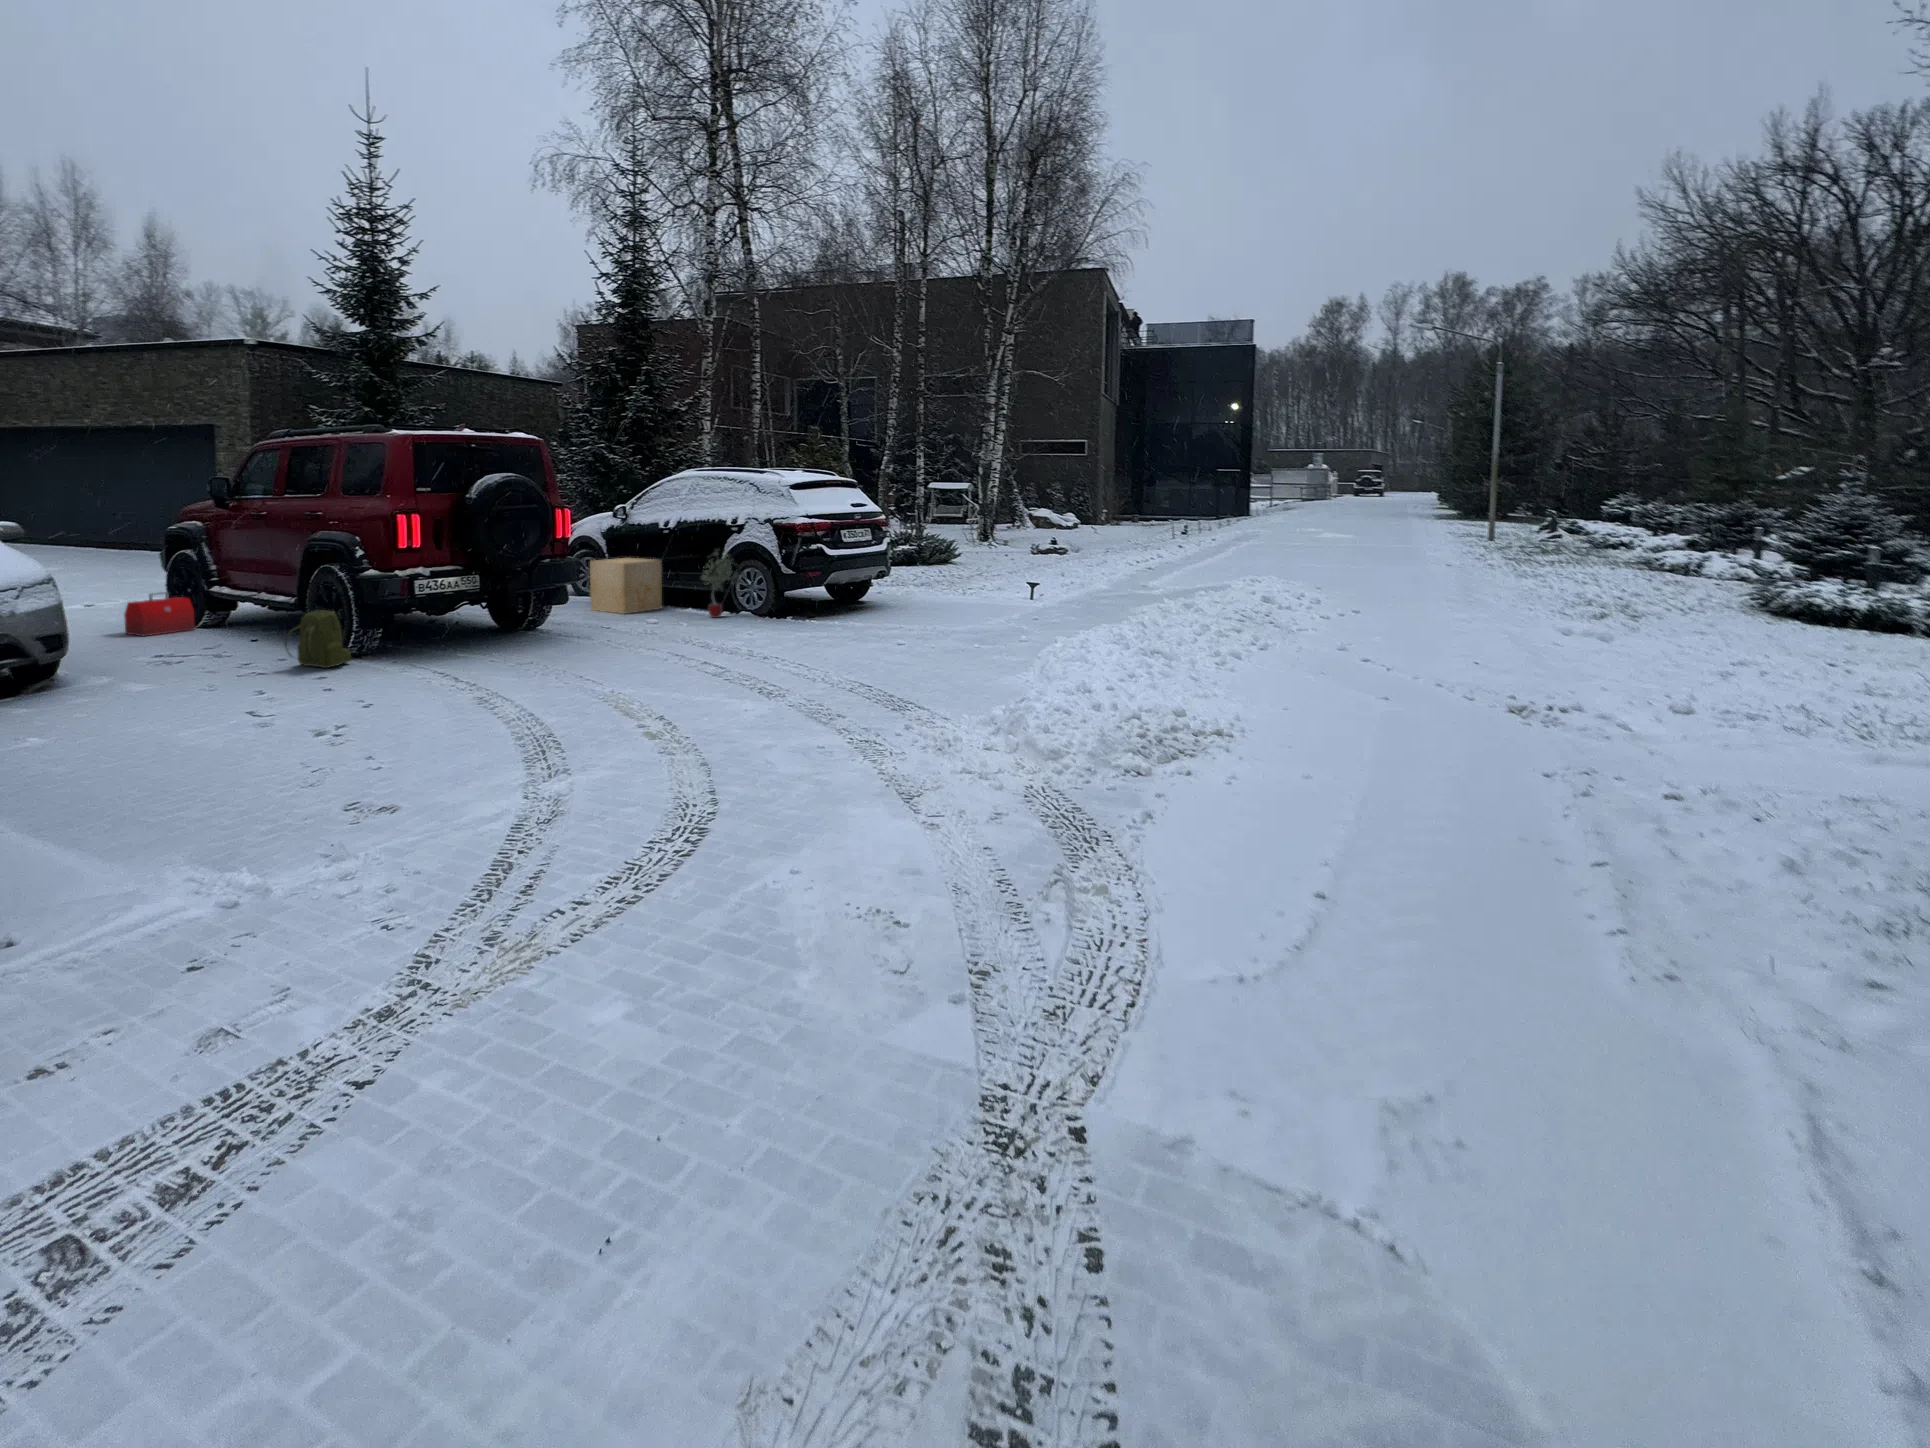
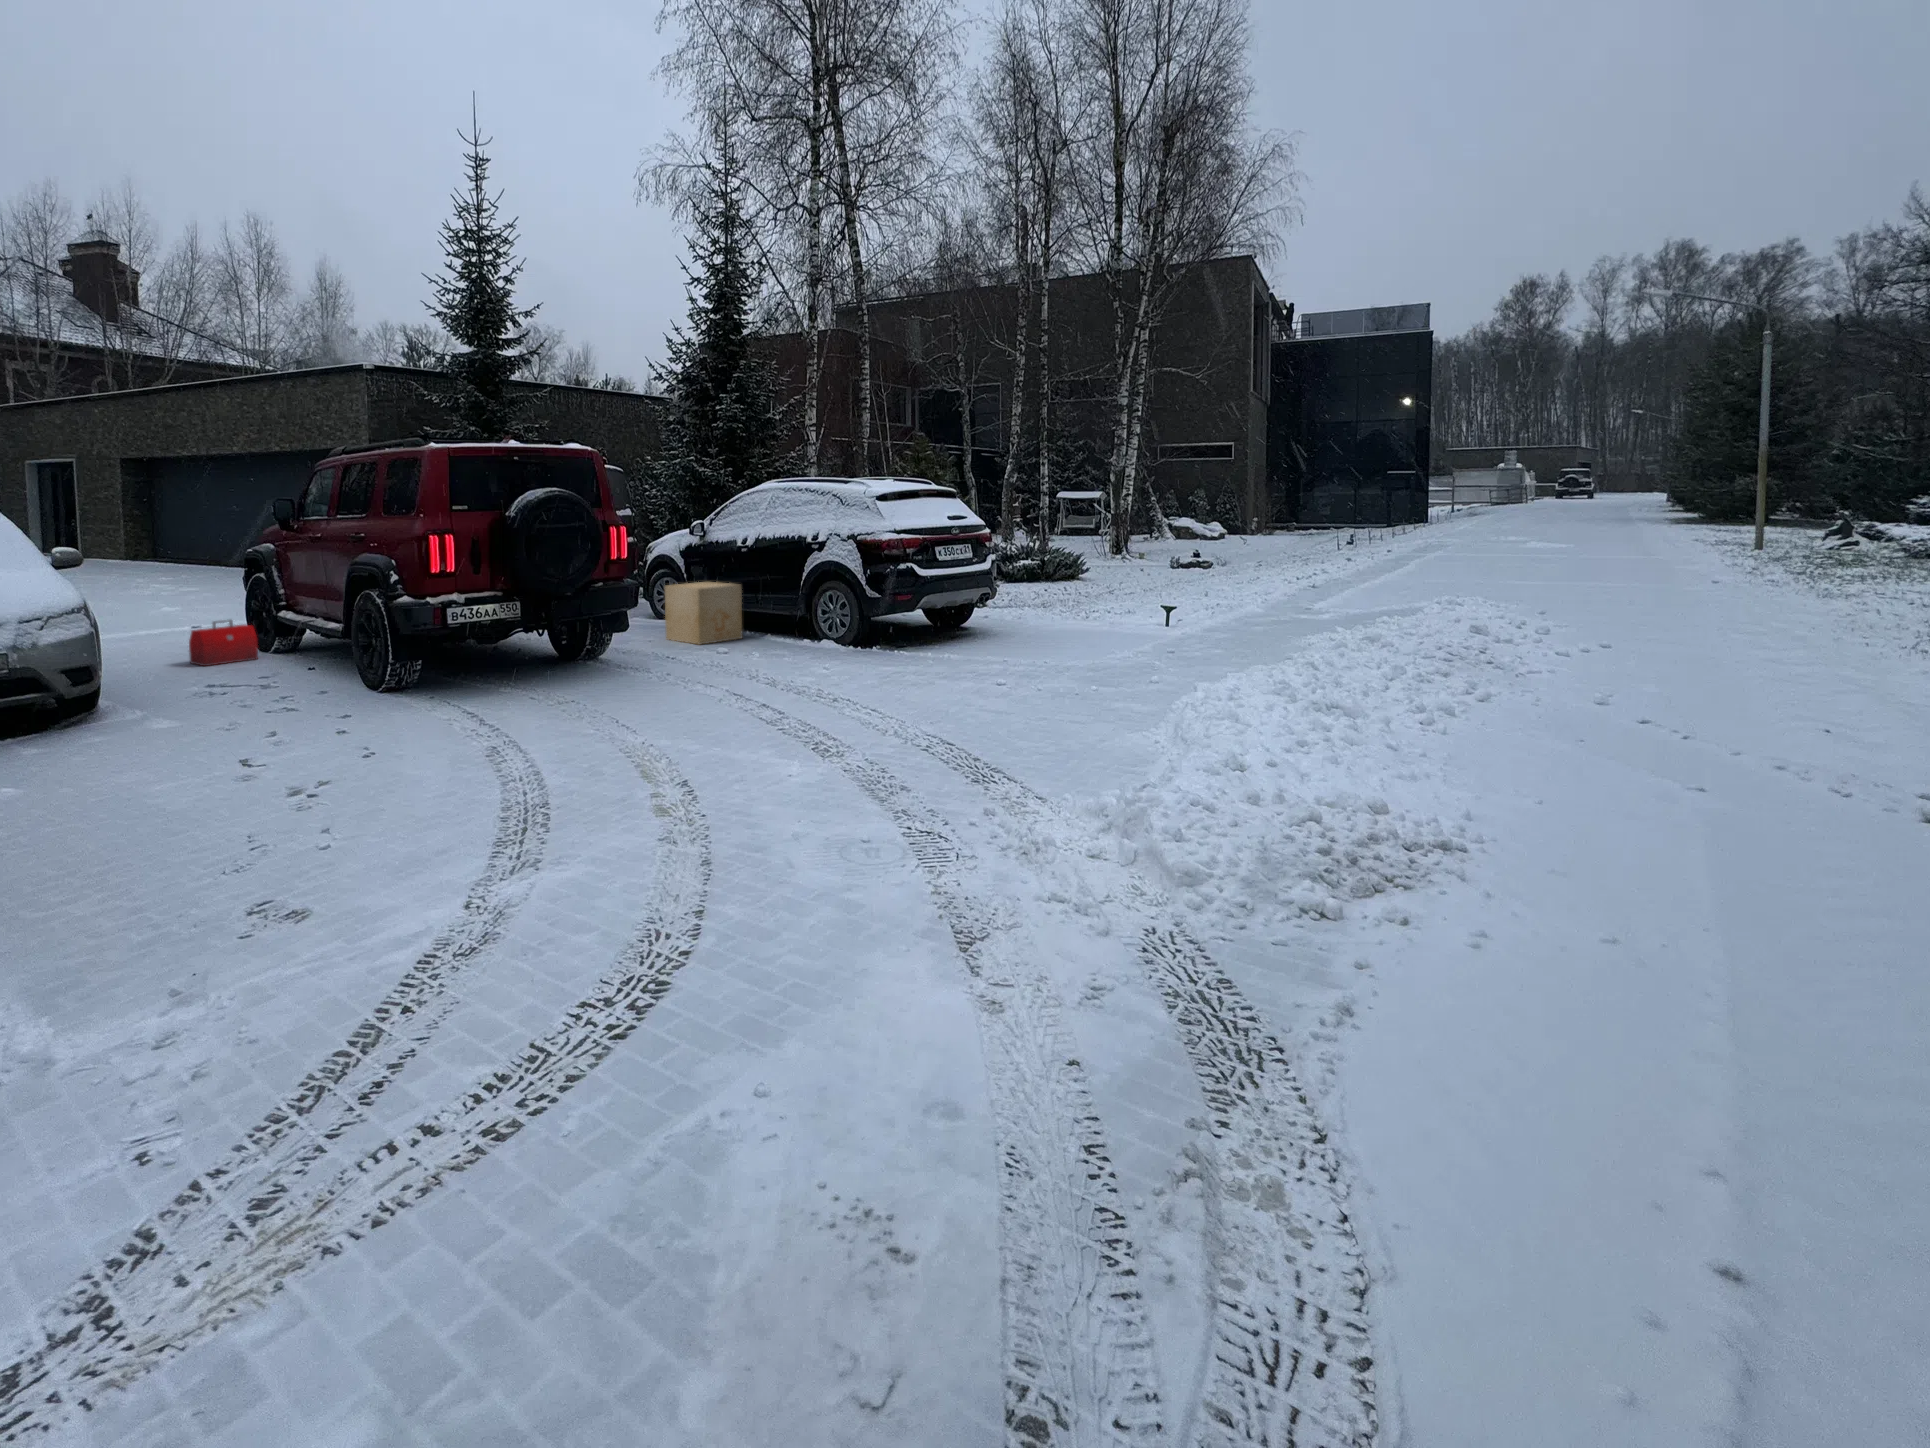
potted tree: present [702,550,737,618] -> none [781,572,825,650]
backpack: present [285,610,351,668] -> none [312,644,384,709]

